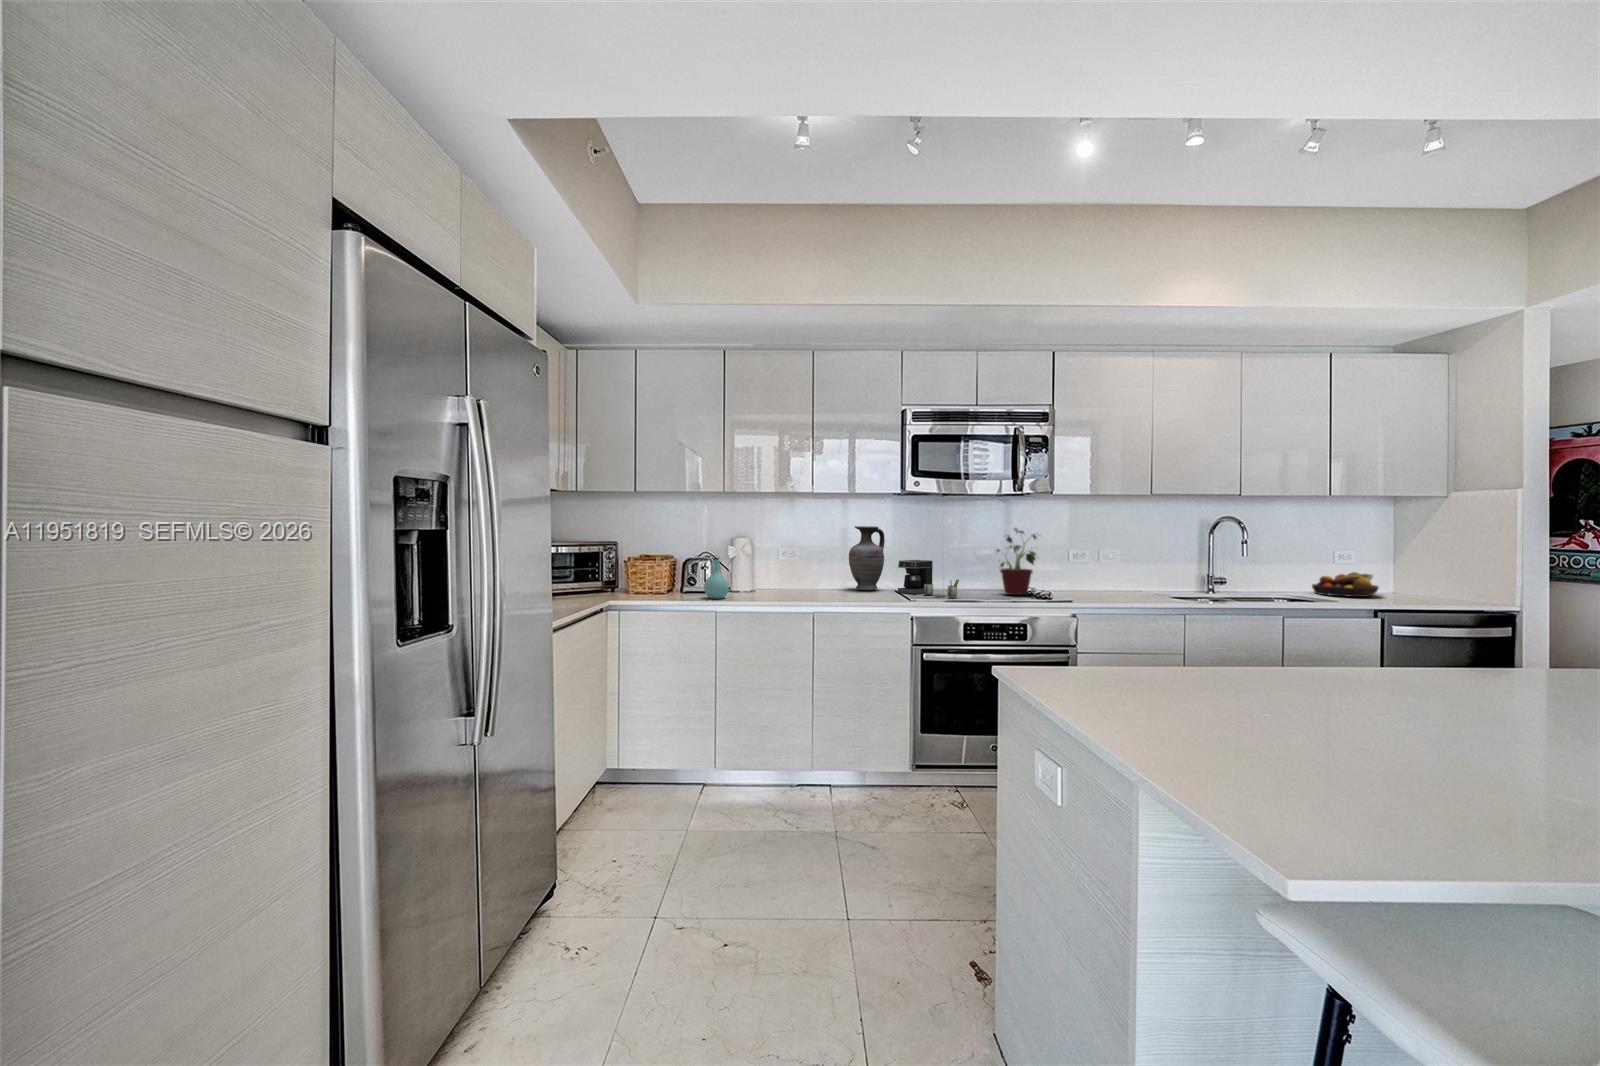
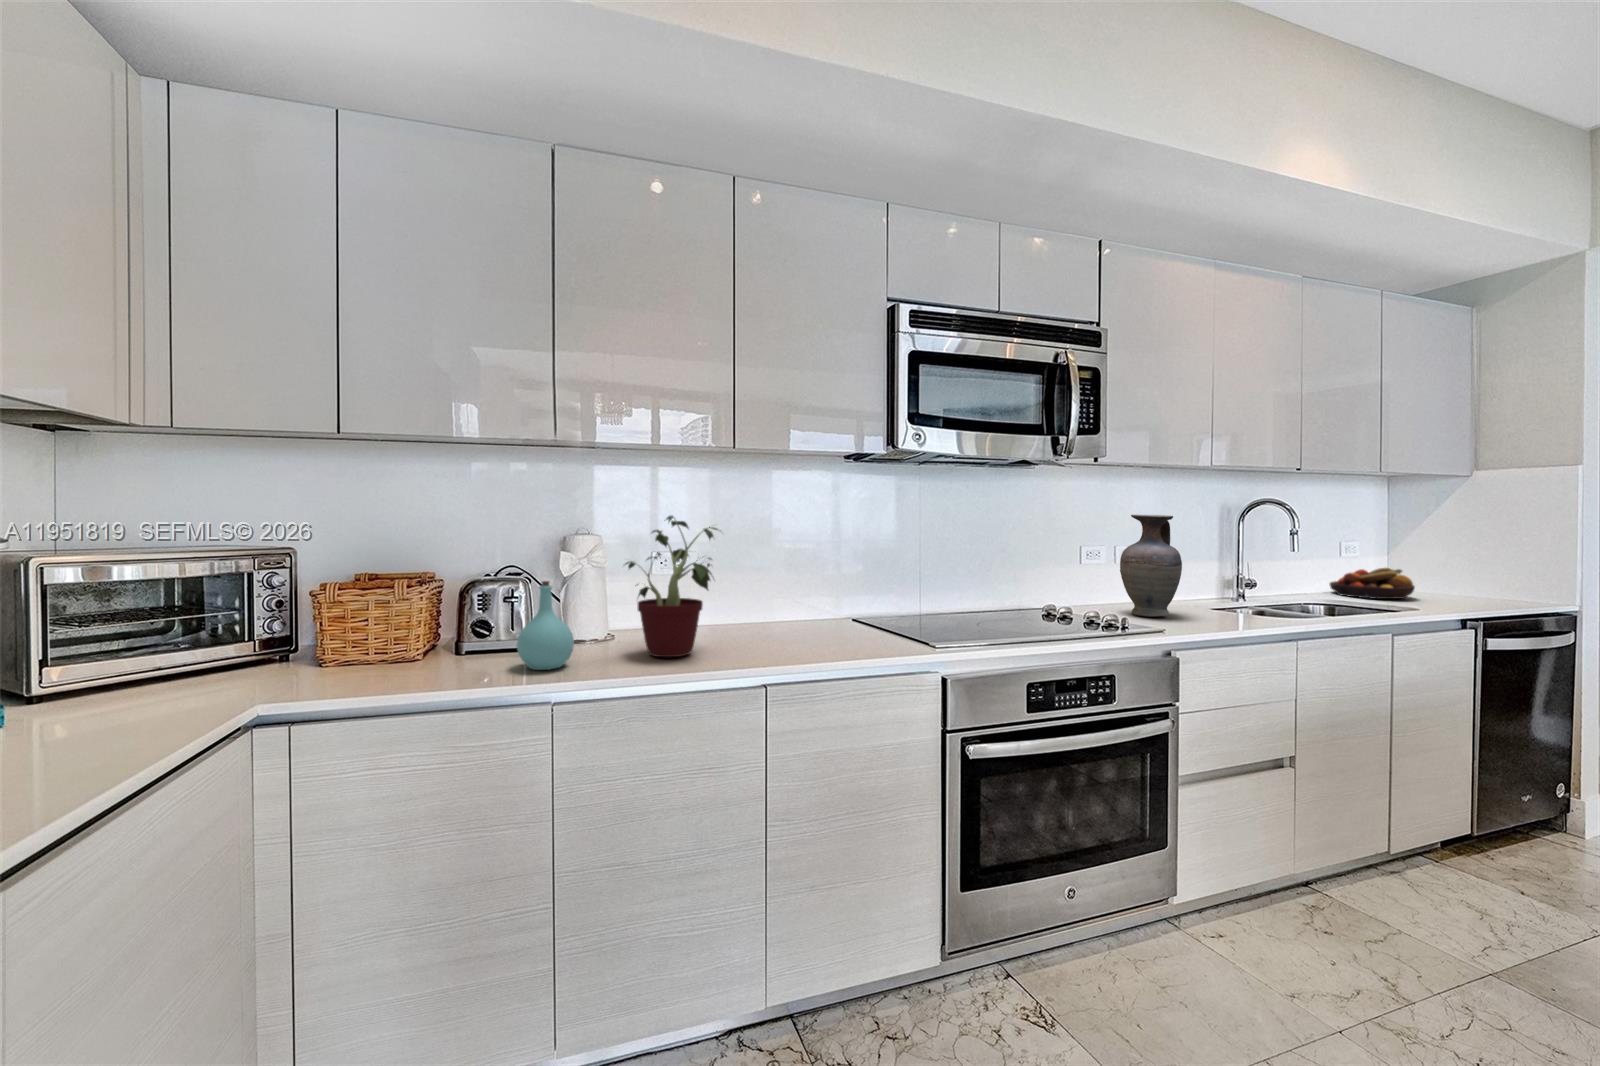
vase: present [849,526,885,590] -> present [1120,515,1182,617]
potted plant: present [997,528,1037,595] -> present [625,515,721,657]
coffee maker: present [898,560,959,597] -> none [865,567,982,632]

